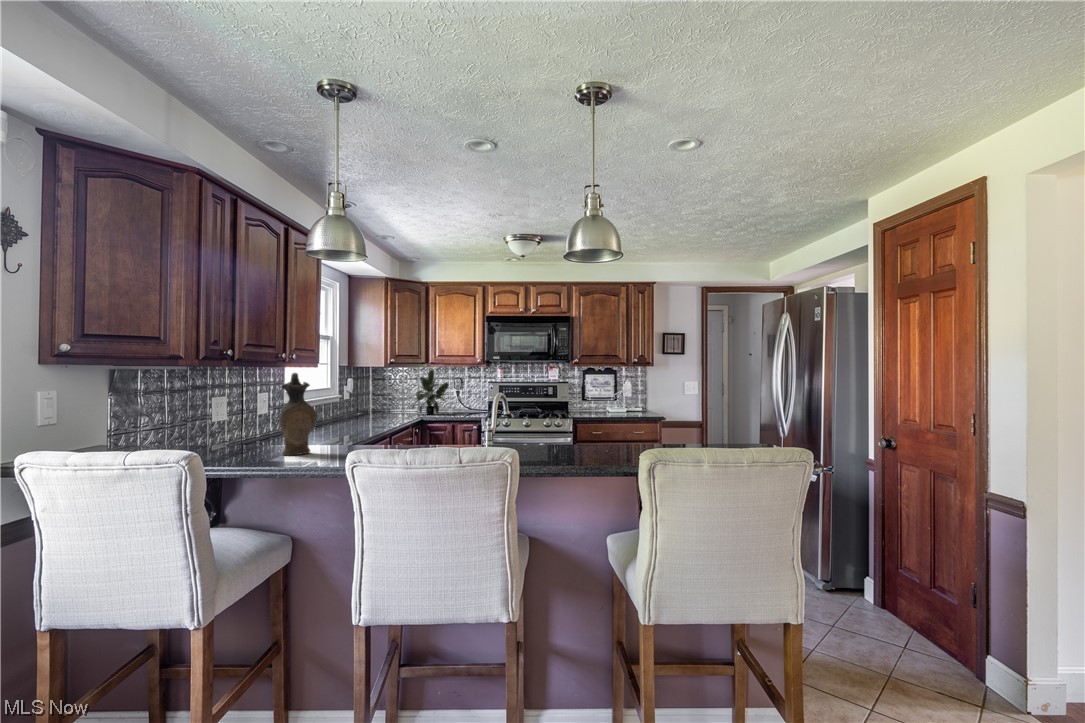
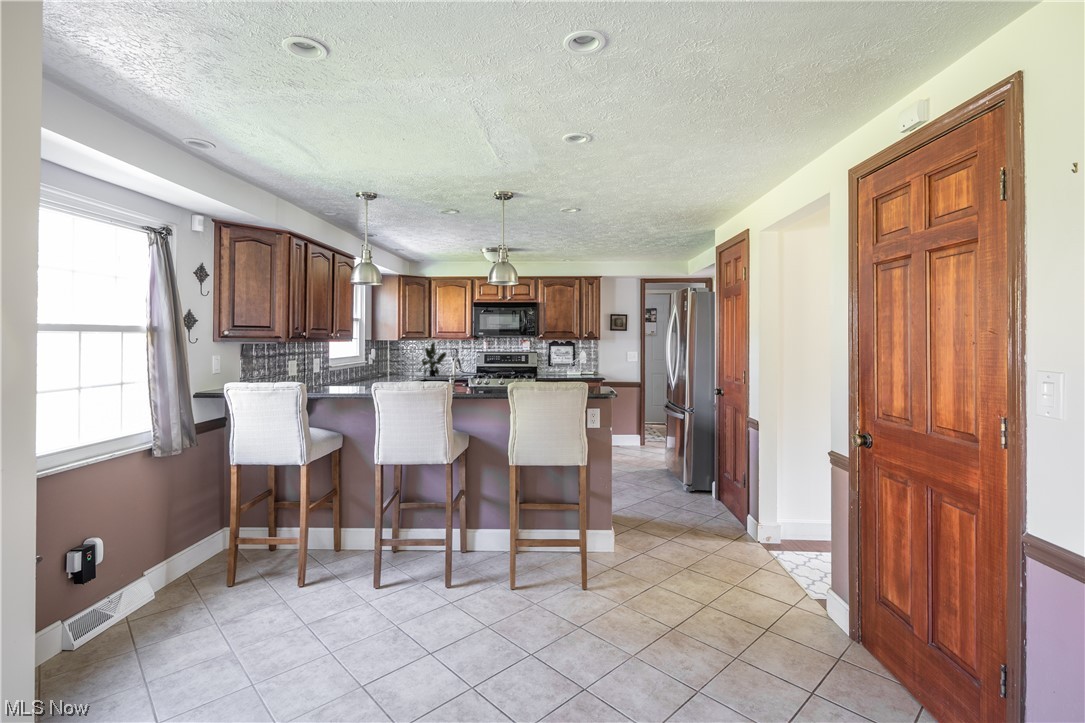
ceramic pitcher: present [279,373,317,456] -> none [335,346,355,391]

